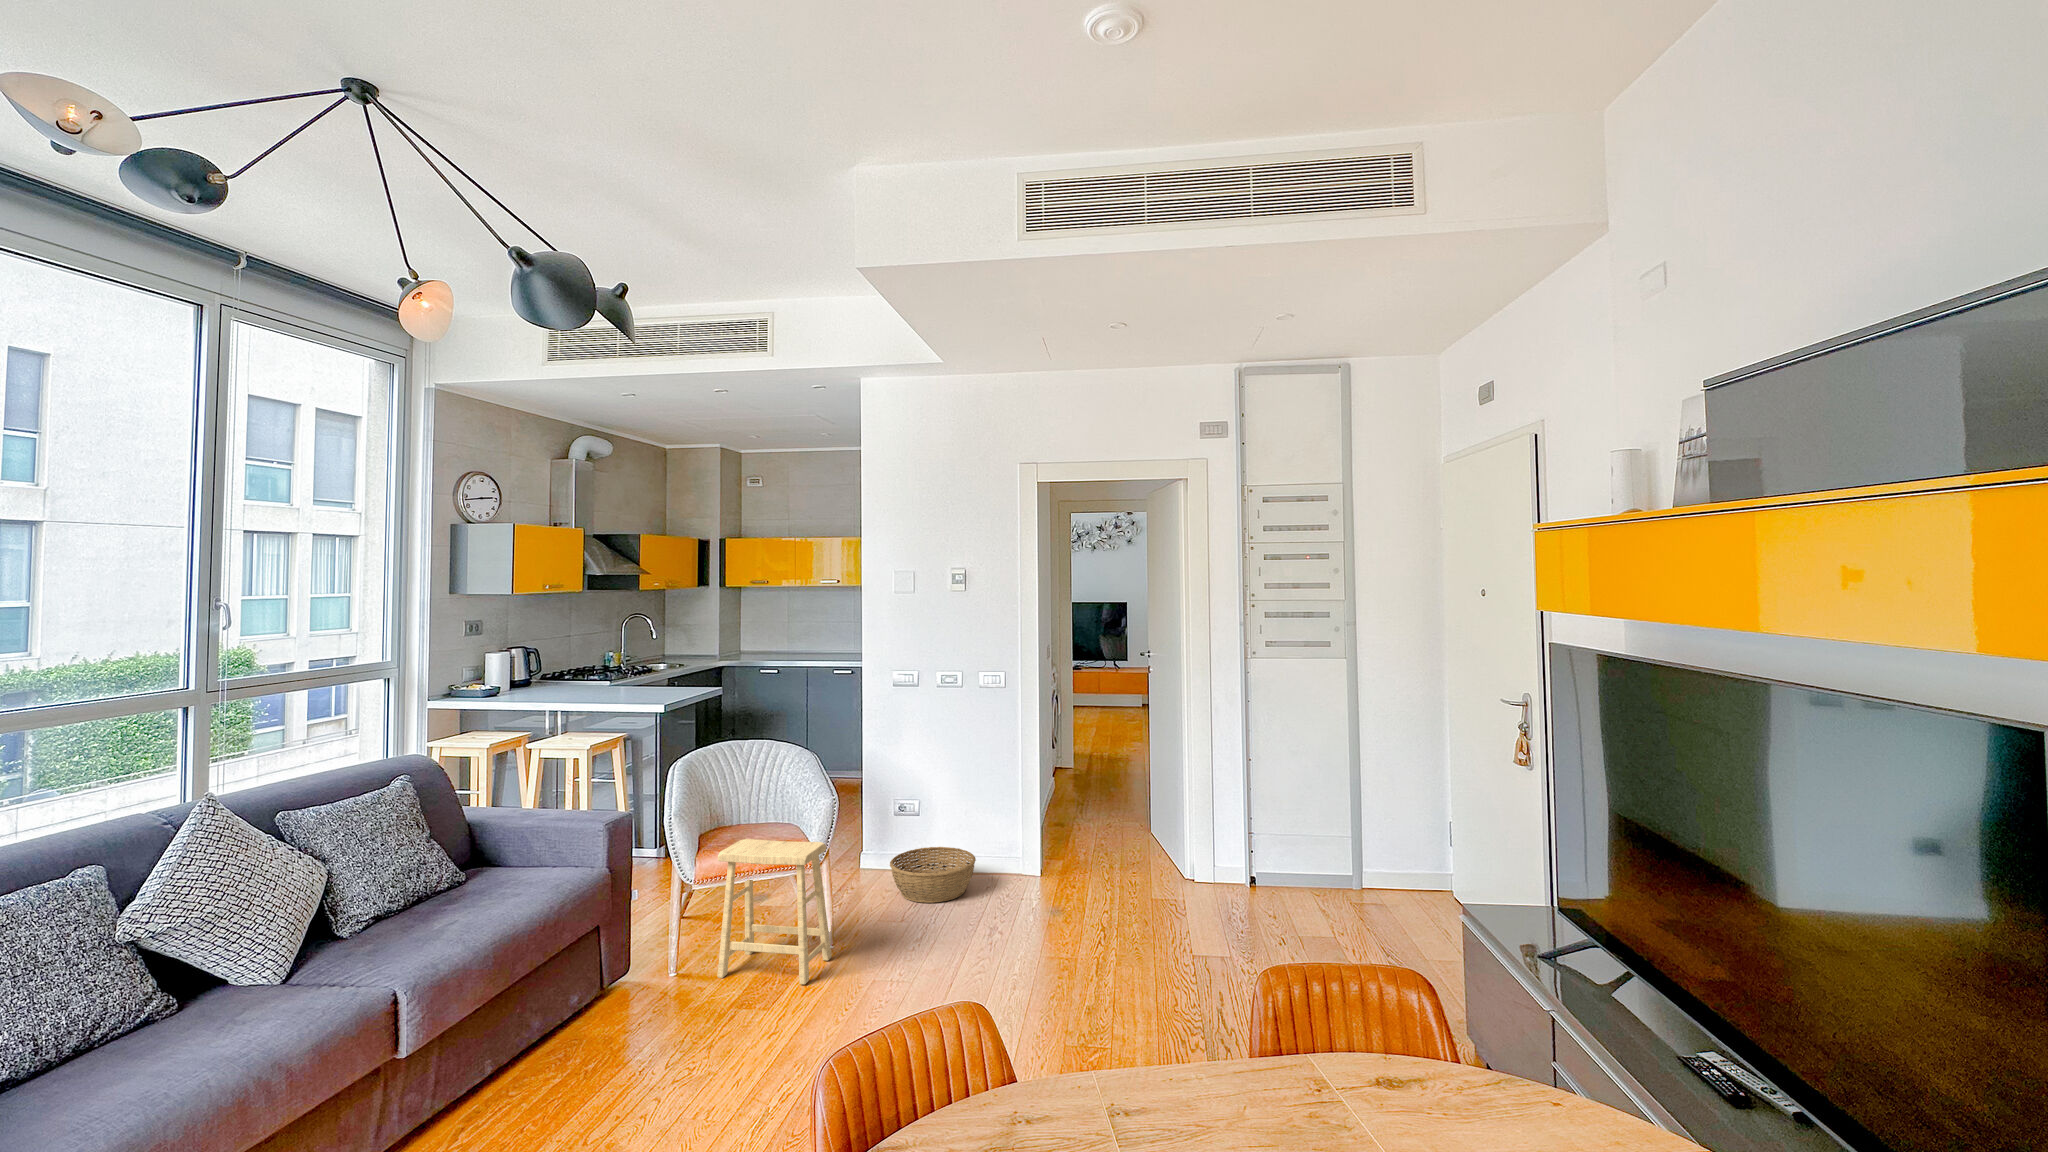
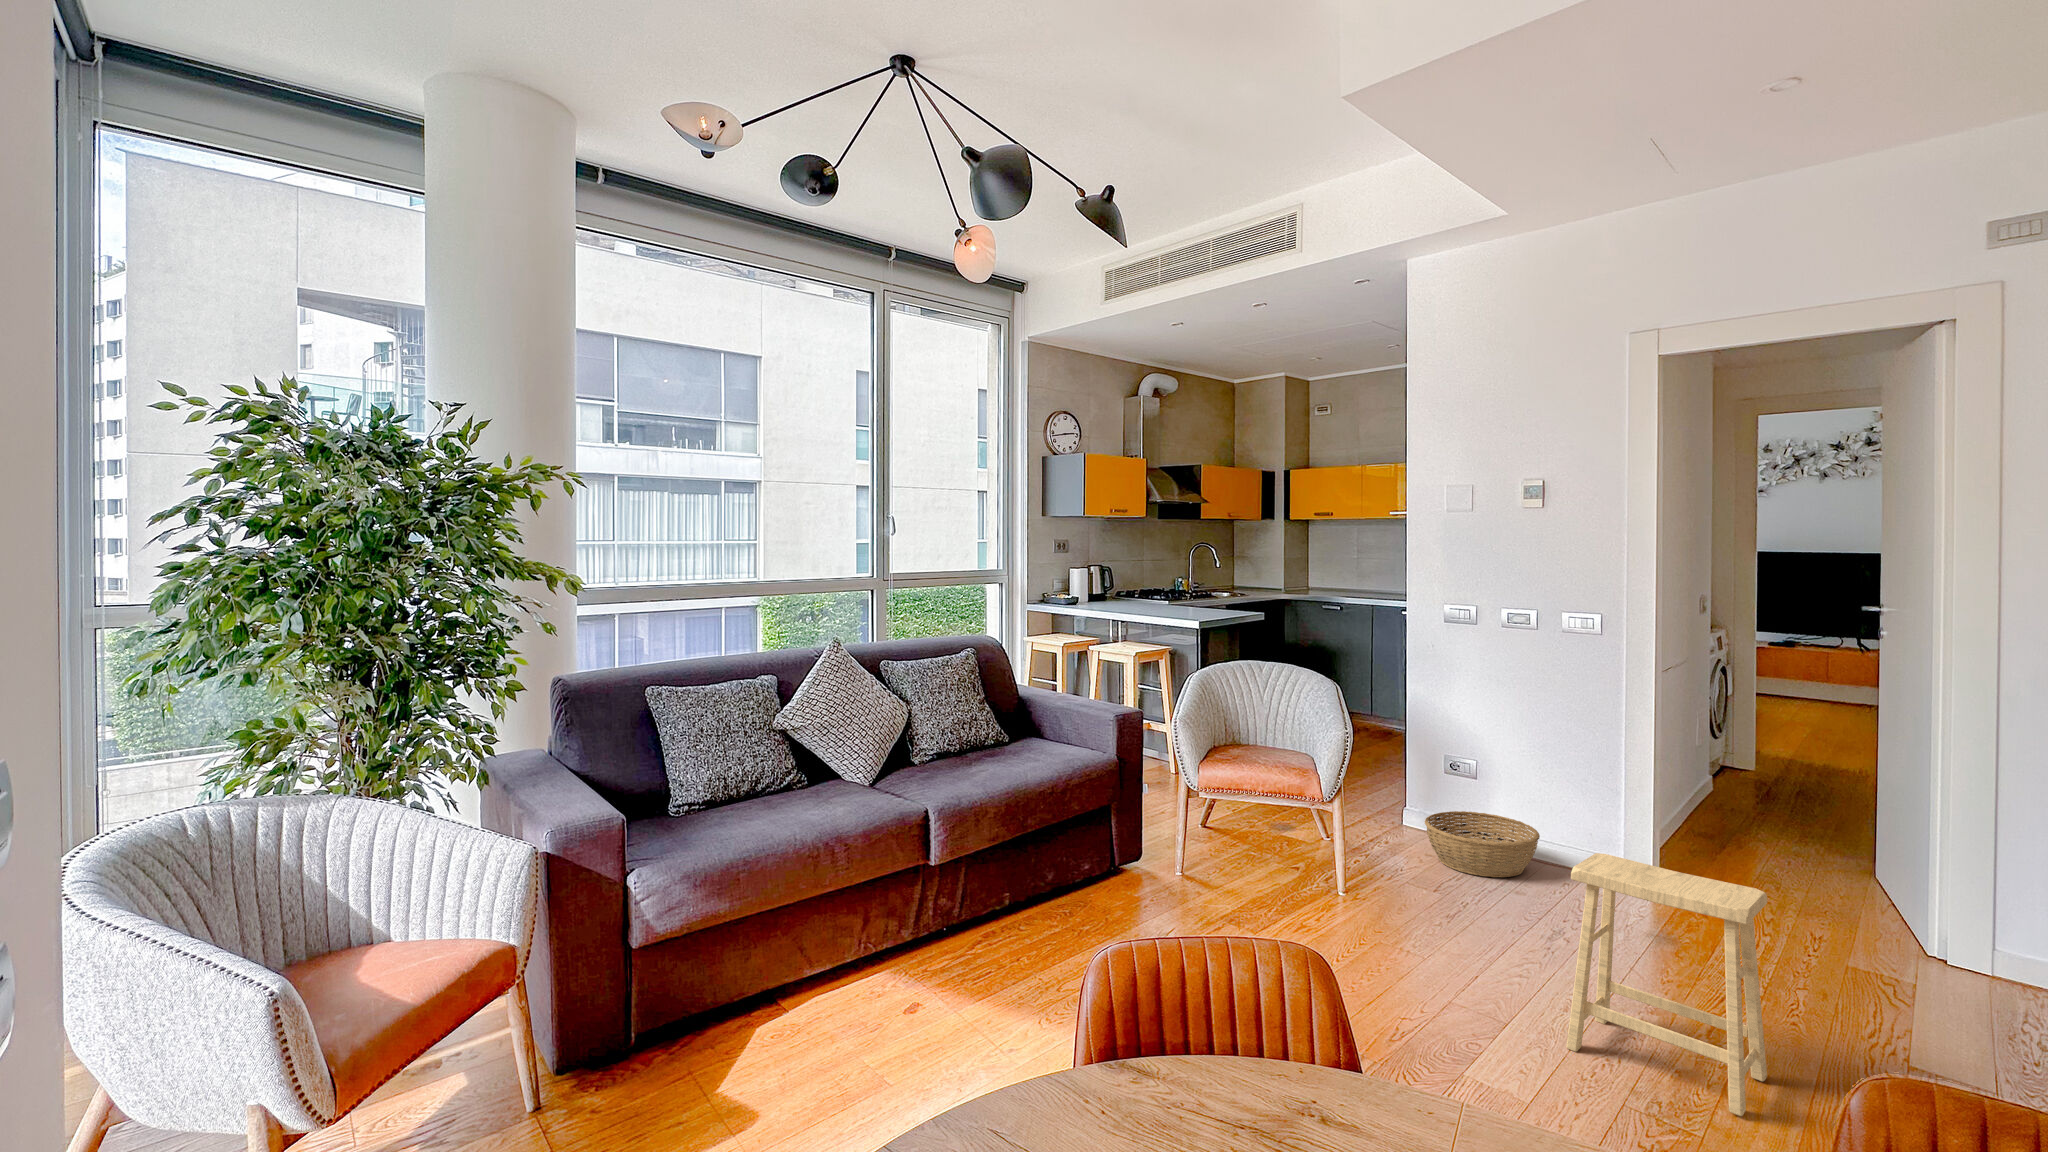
footstool: present [717,839,832,984] -> present [1566,853,1767,1116]

